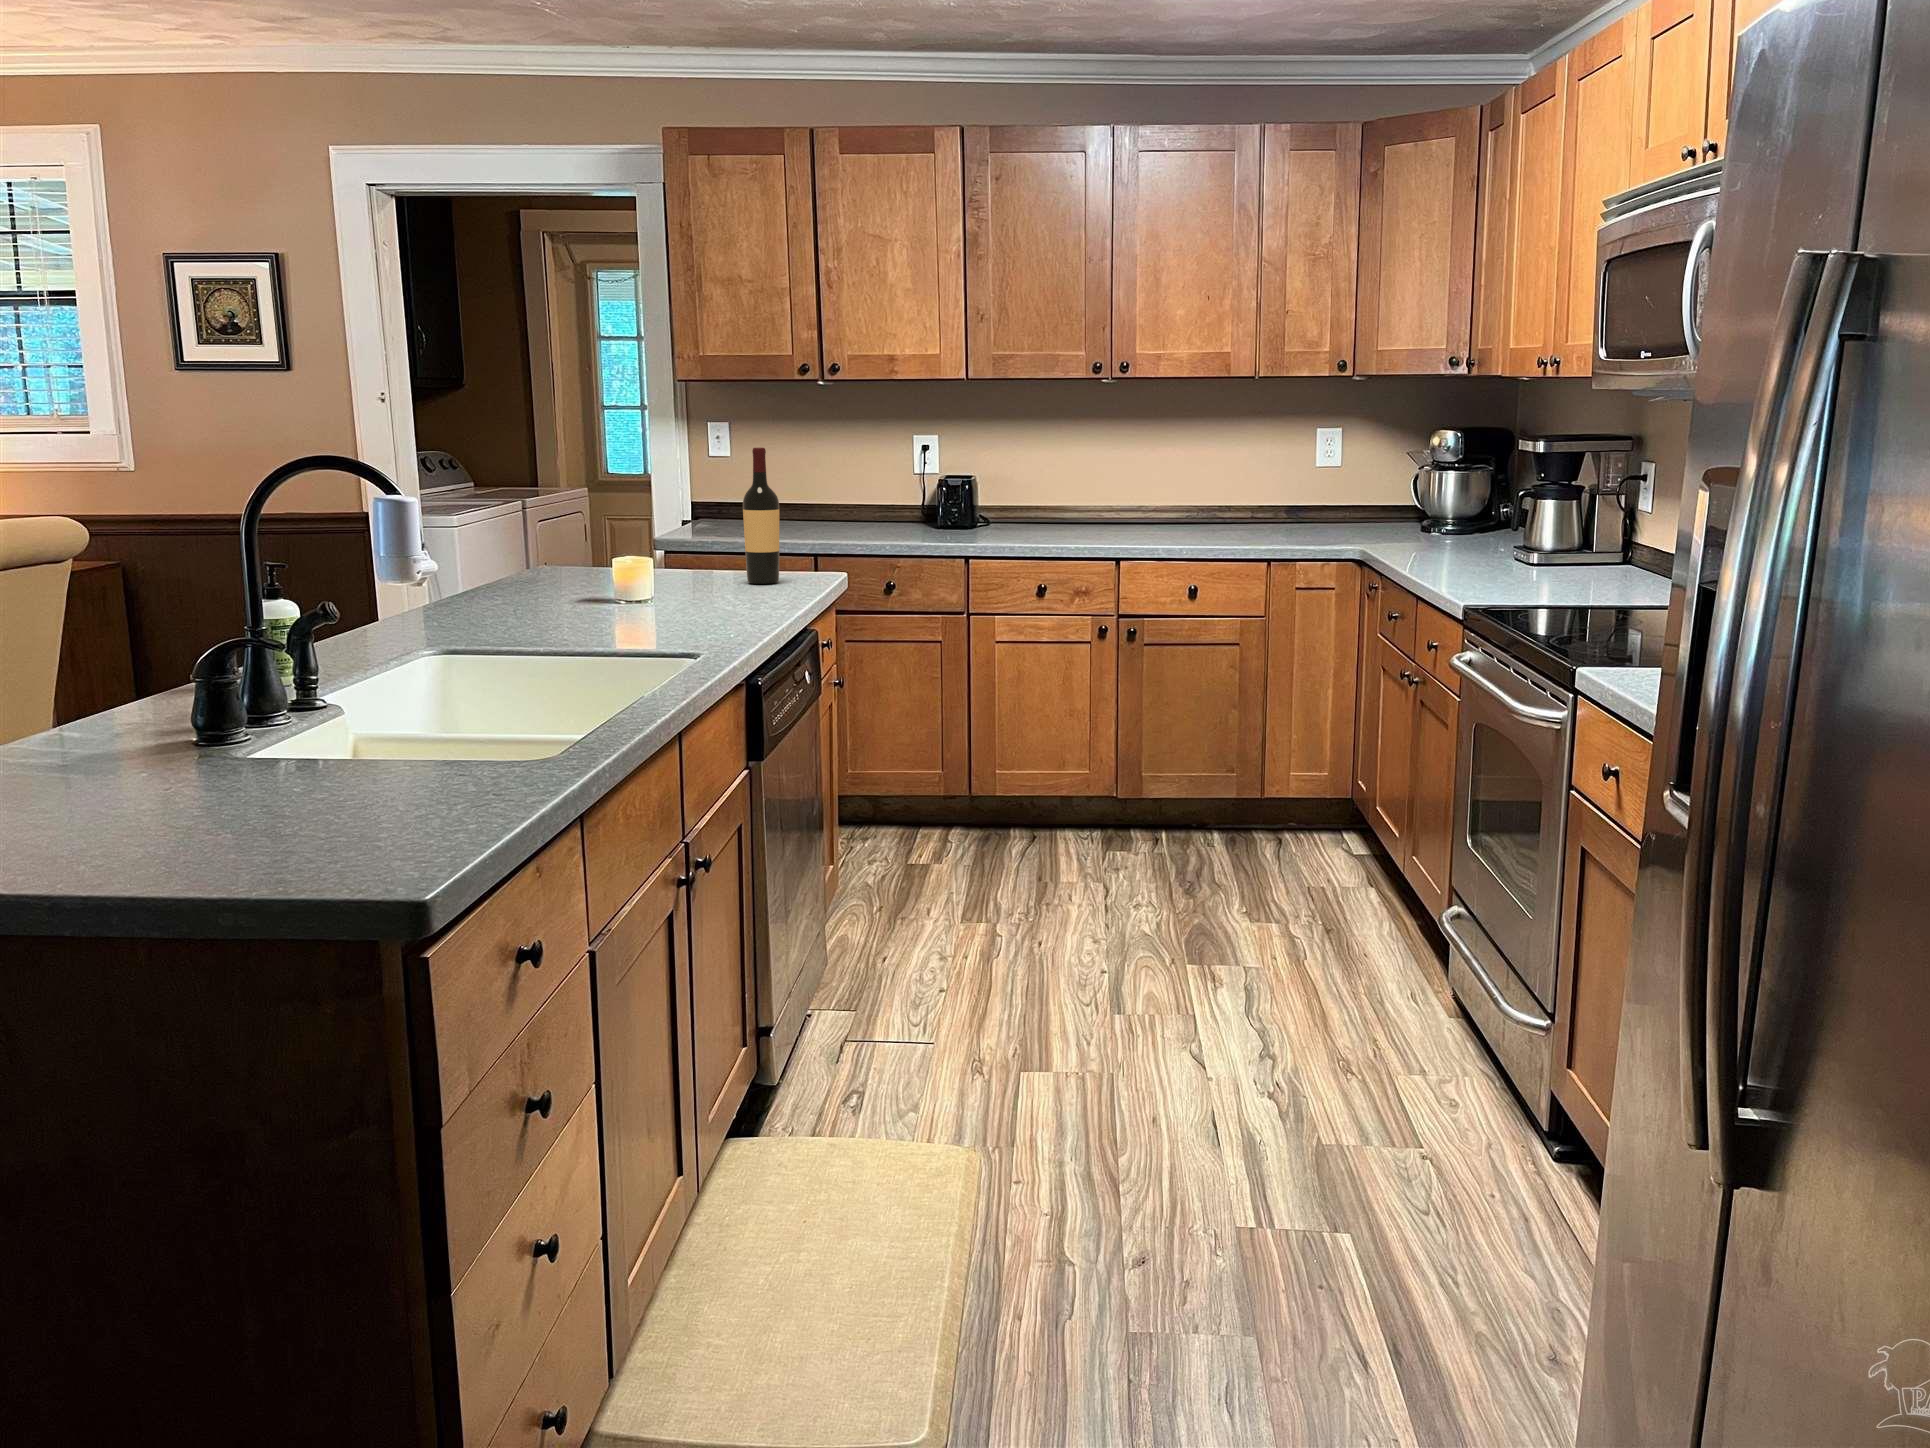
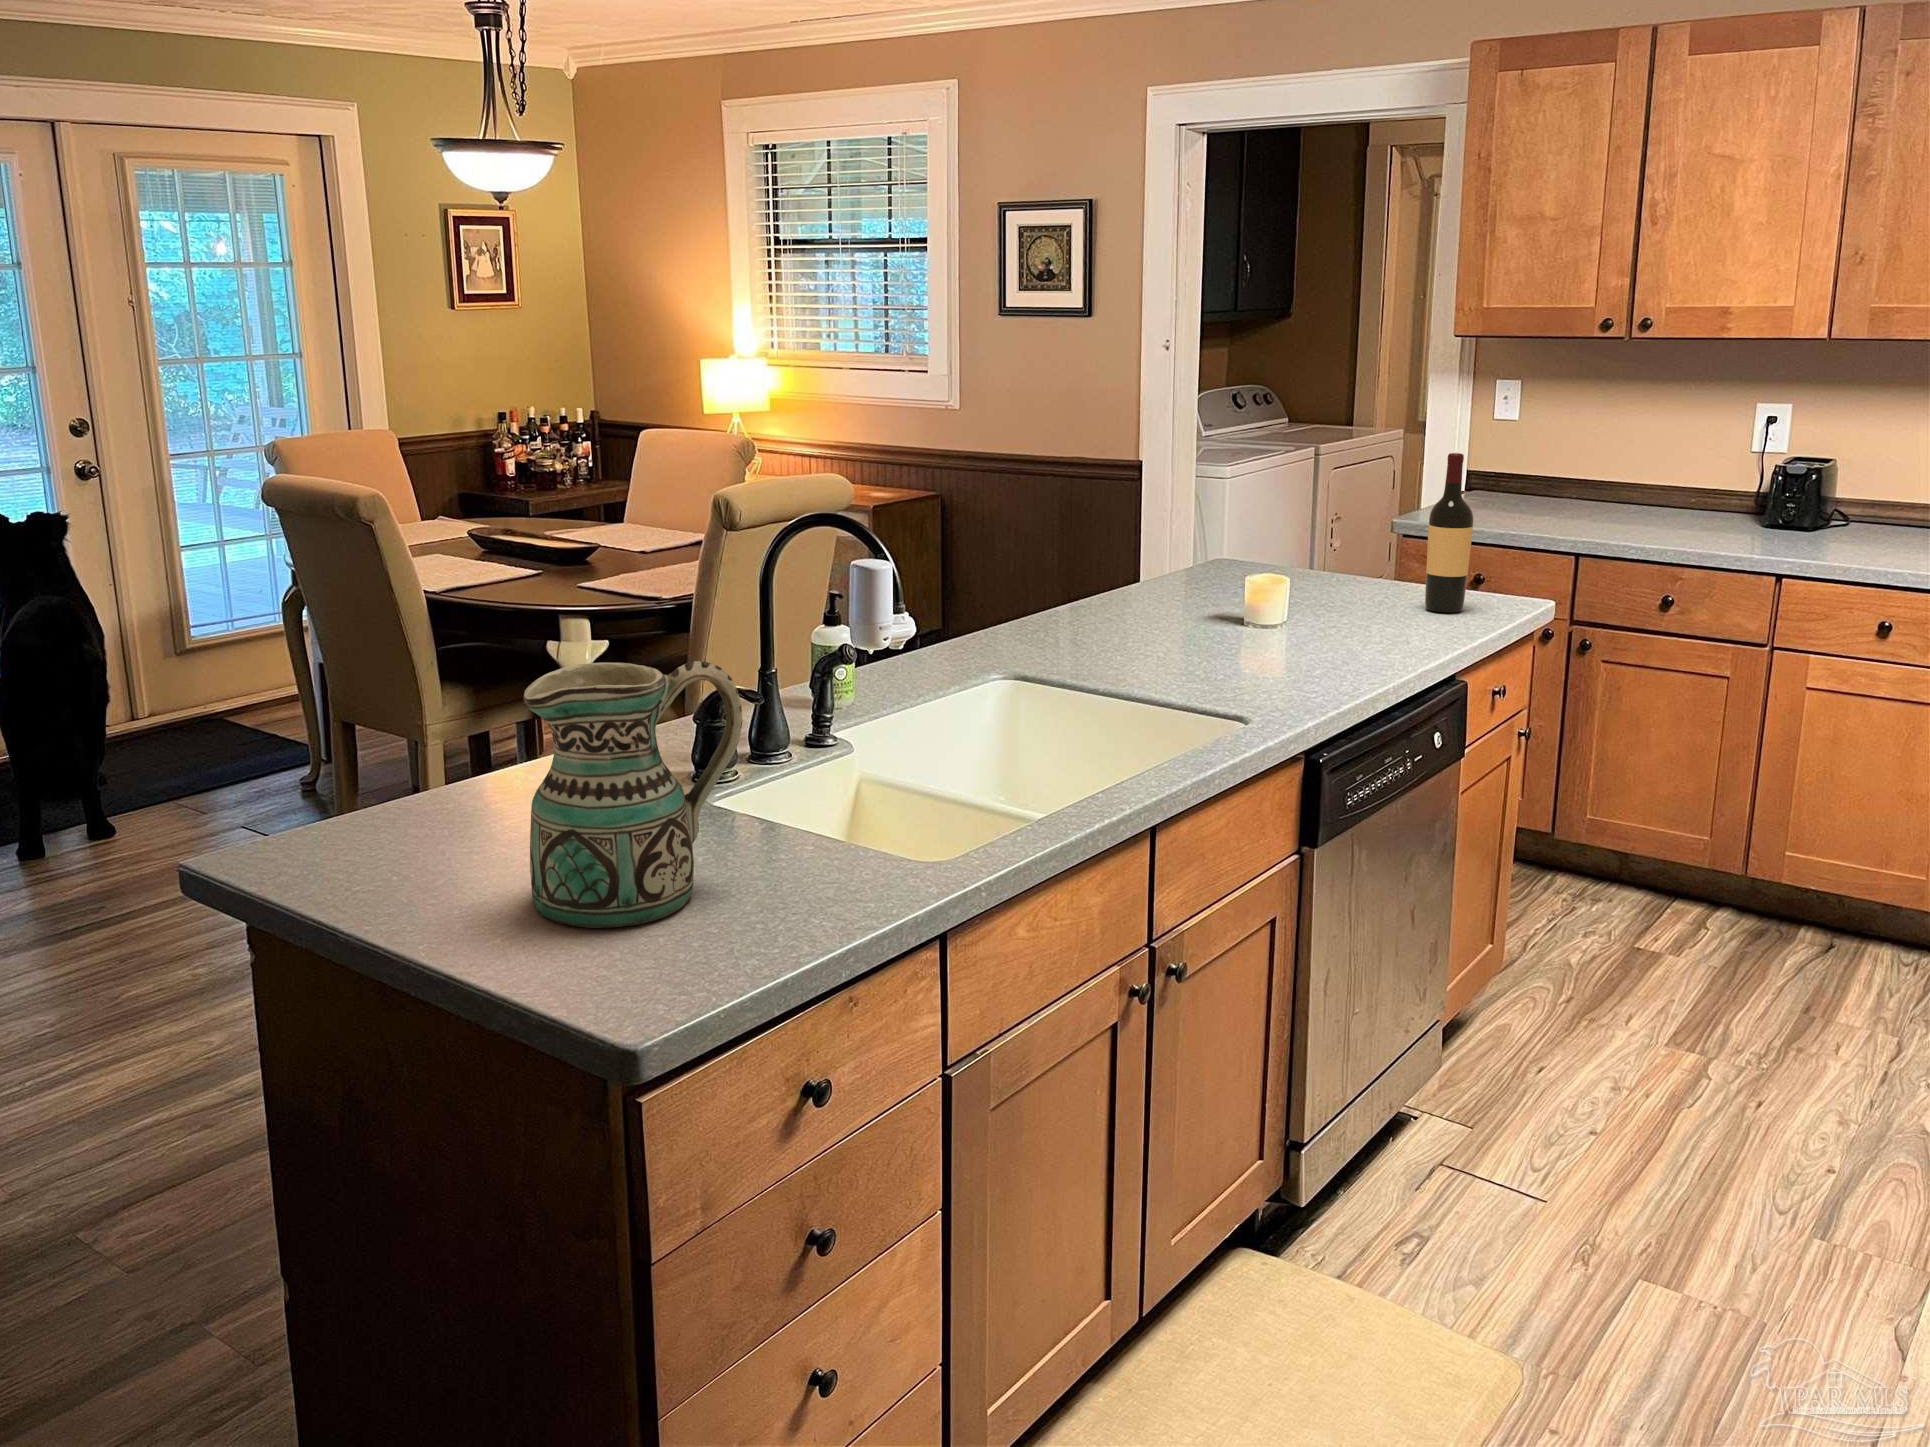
ceramic pitcher: none [86,565,326,855] -> present [523,661,743,928]

